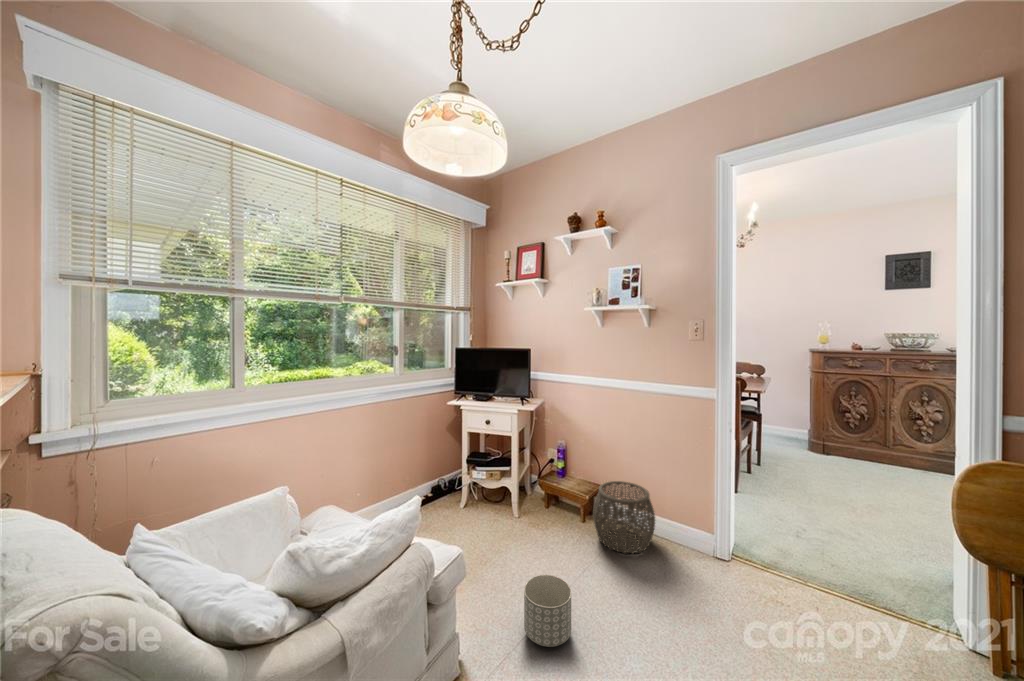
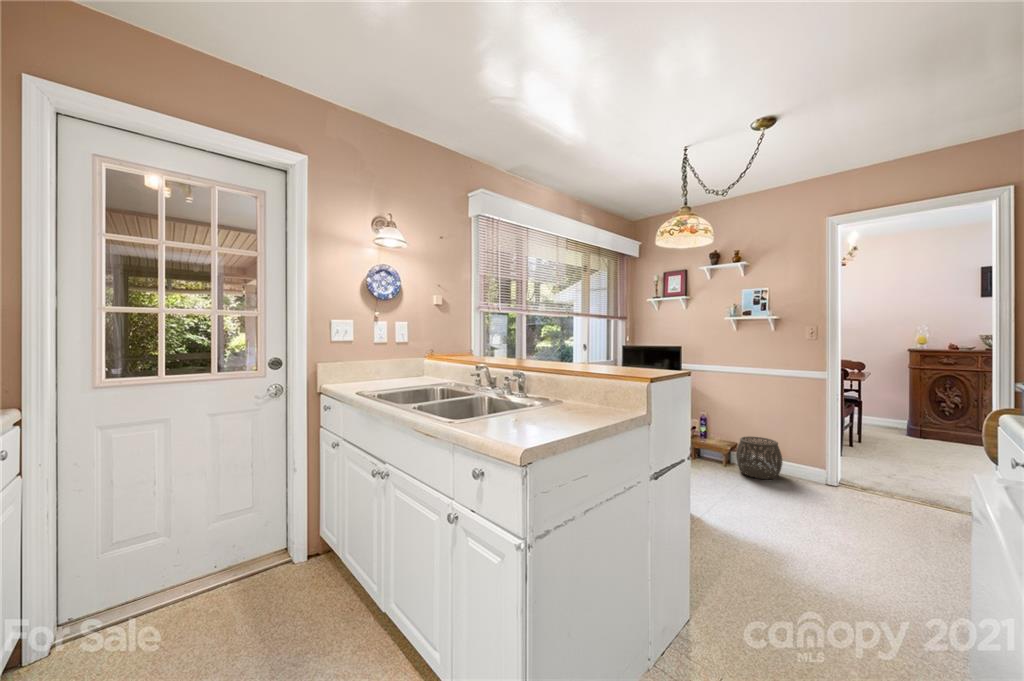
planter: present [524,575,571,647] -> none [713,474,743,506]

